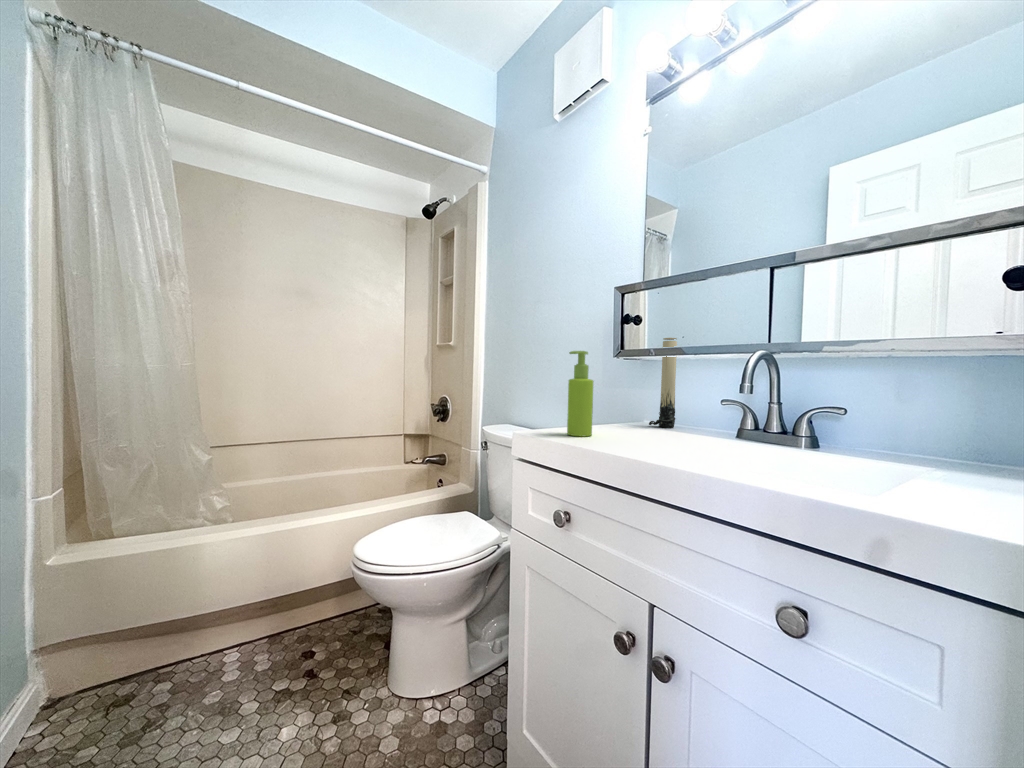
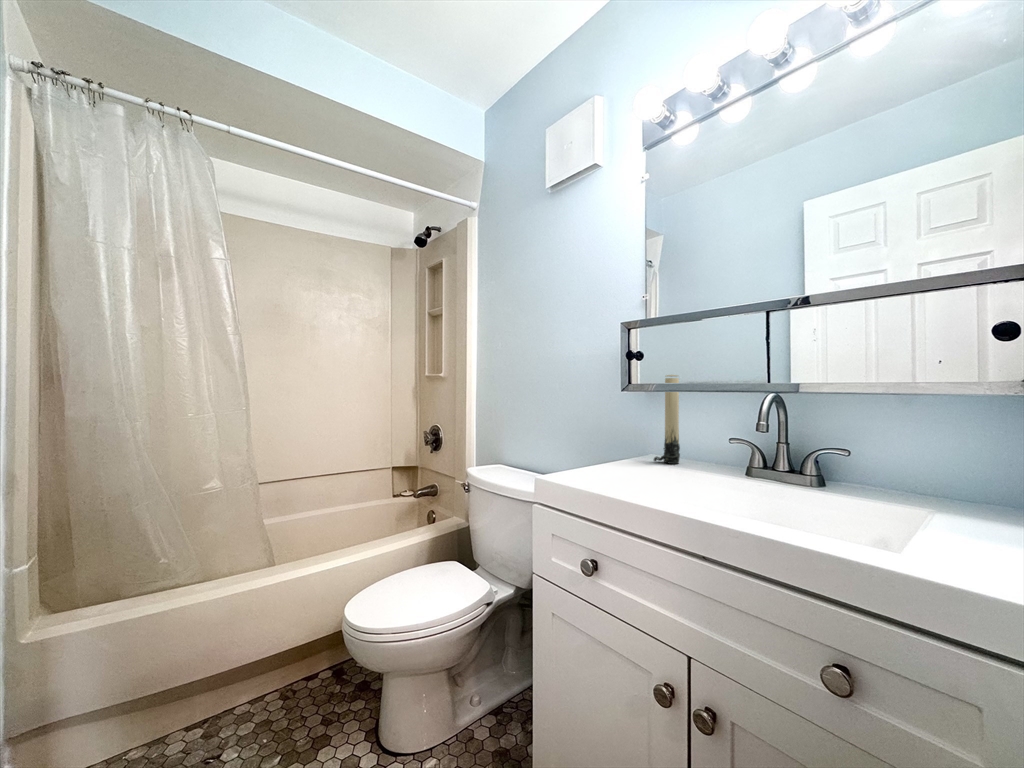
soap dispenser: present [567,351,594,436] -> none [579,393,604,479]

